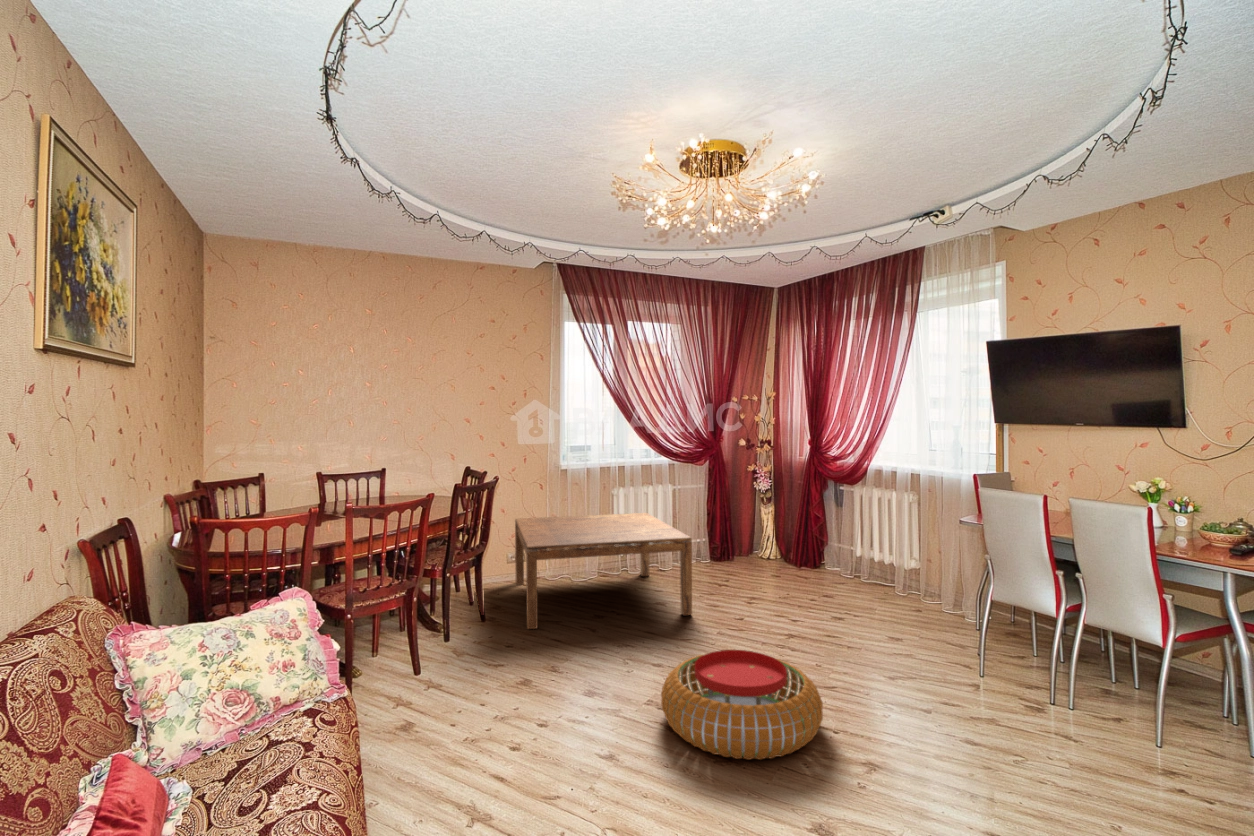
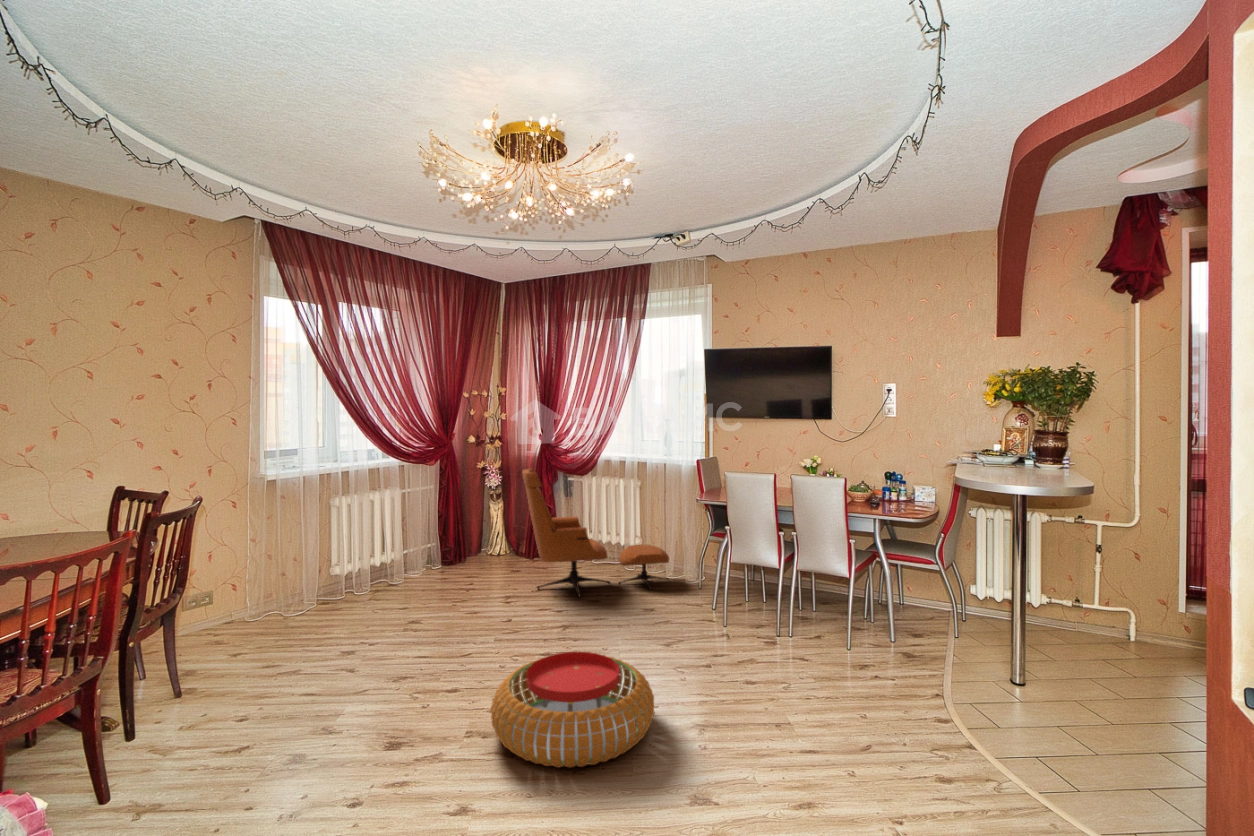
lounge chair: none [772,473,942,617] -> present [523,468,669,598]
coffee table: present [515,513,692,629] -> none [201,522,457,687]

